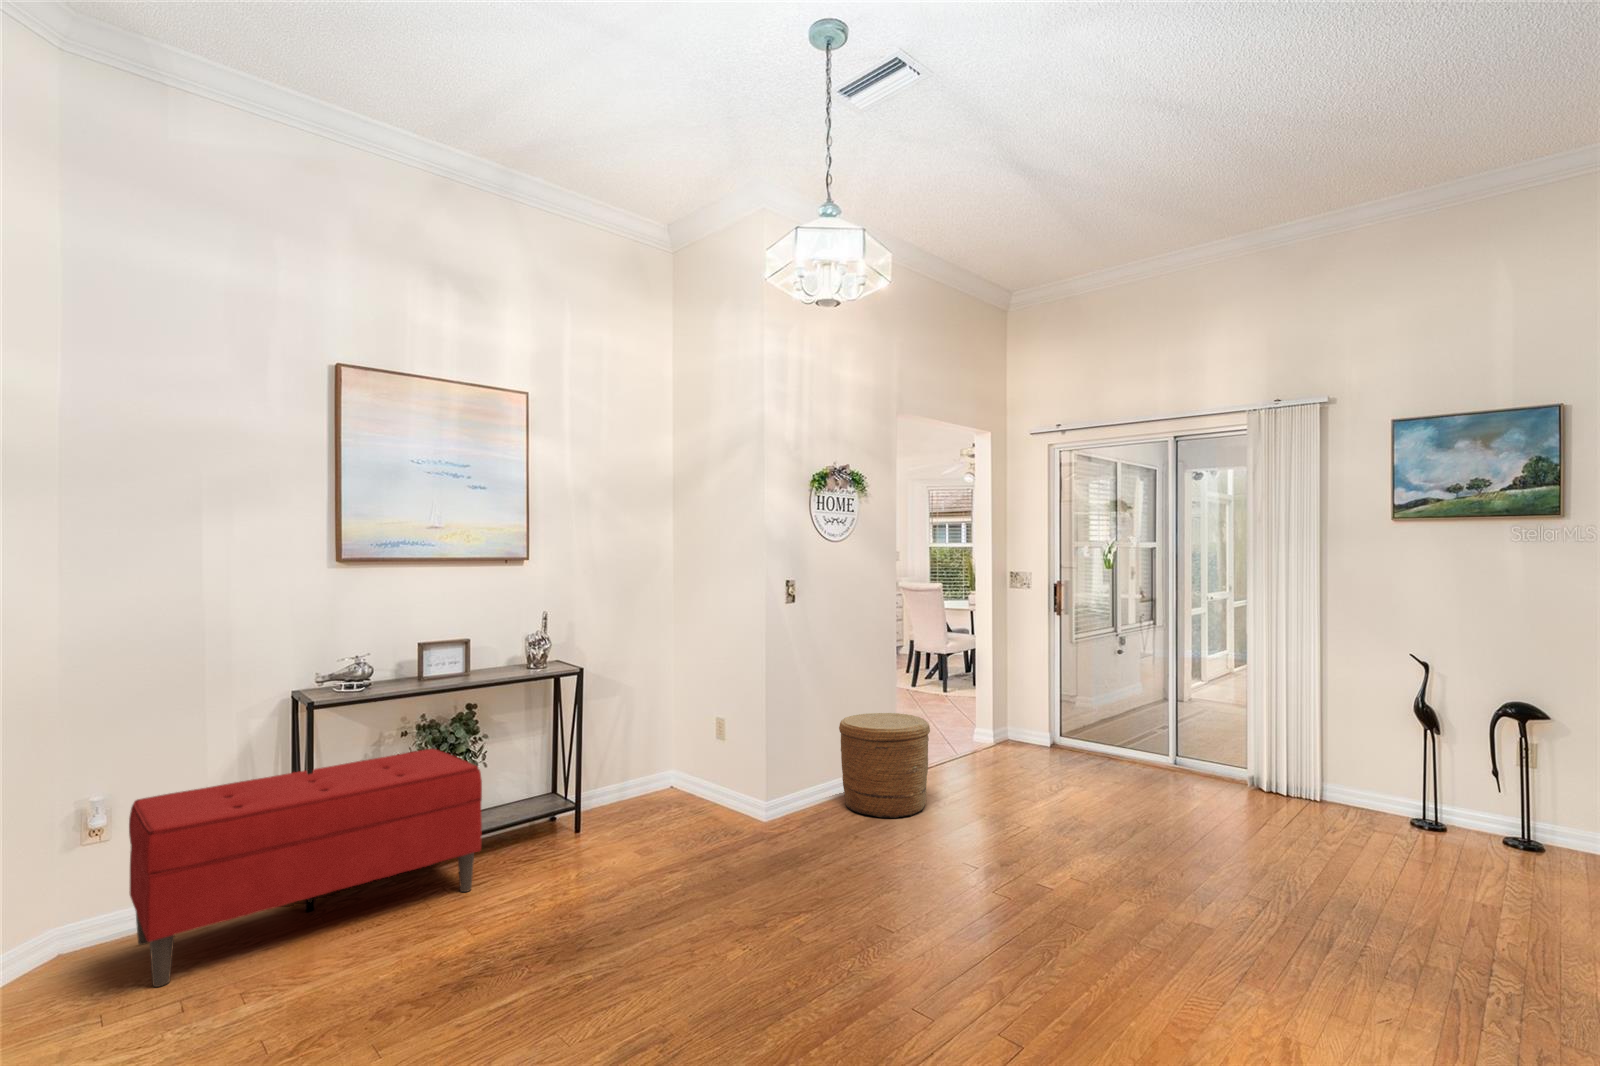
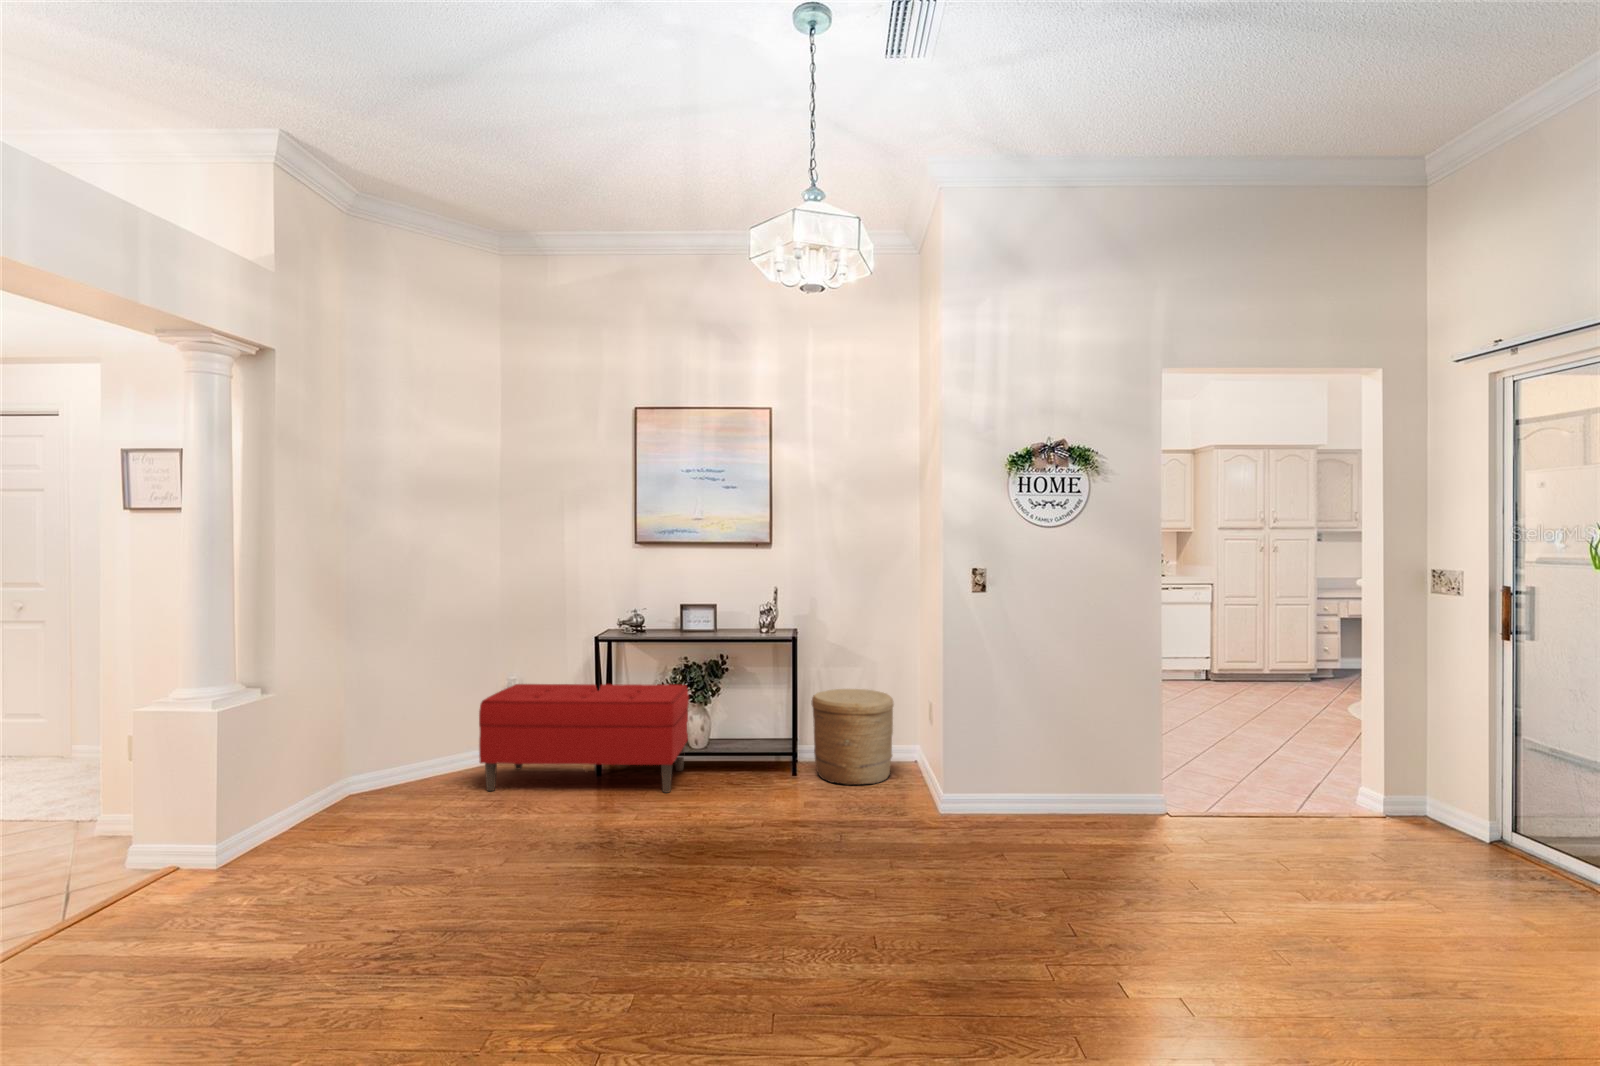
woven basket: present [839,713,930,818] -> present [812,689,894,785]

